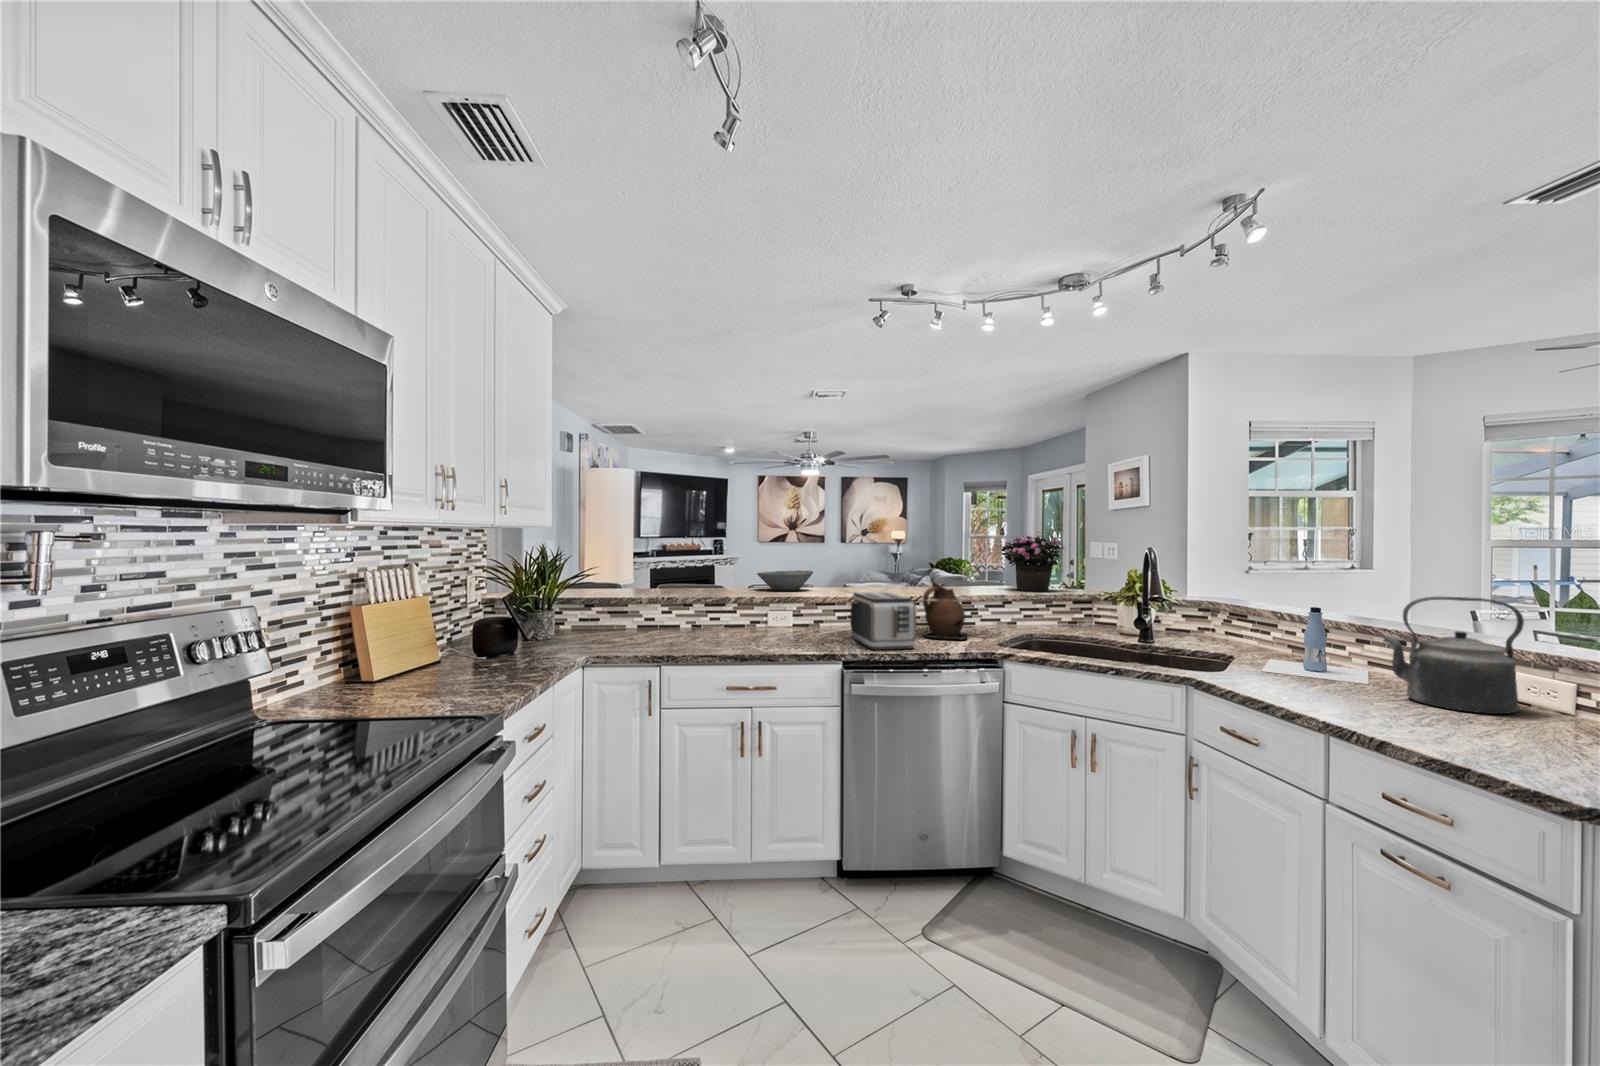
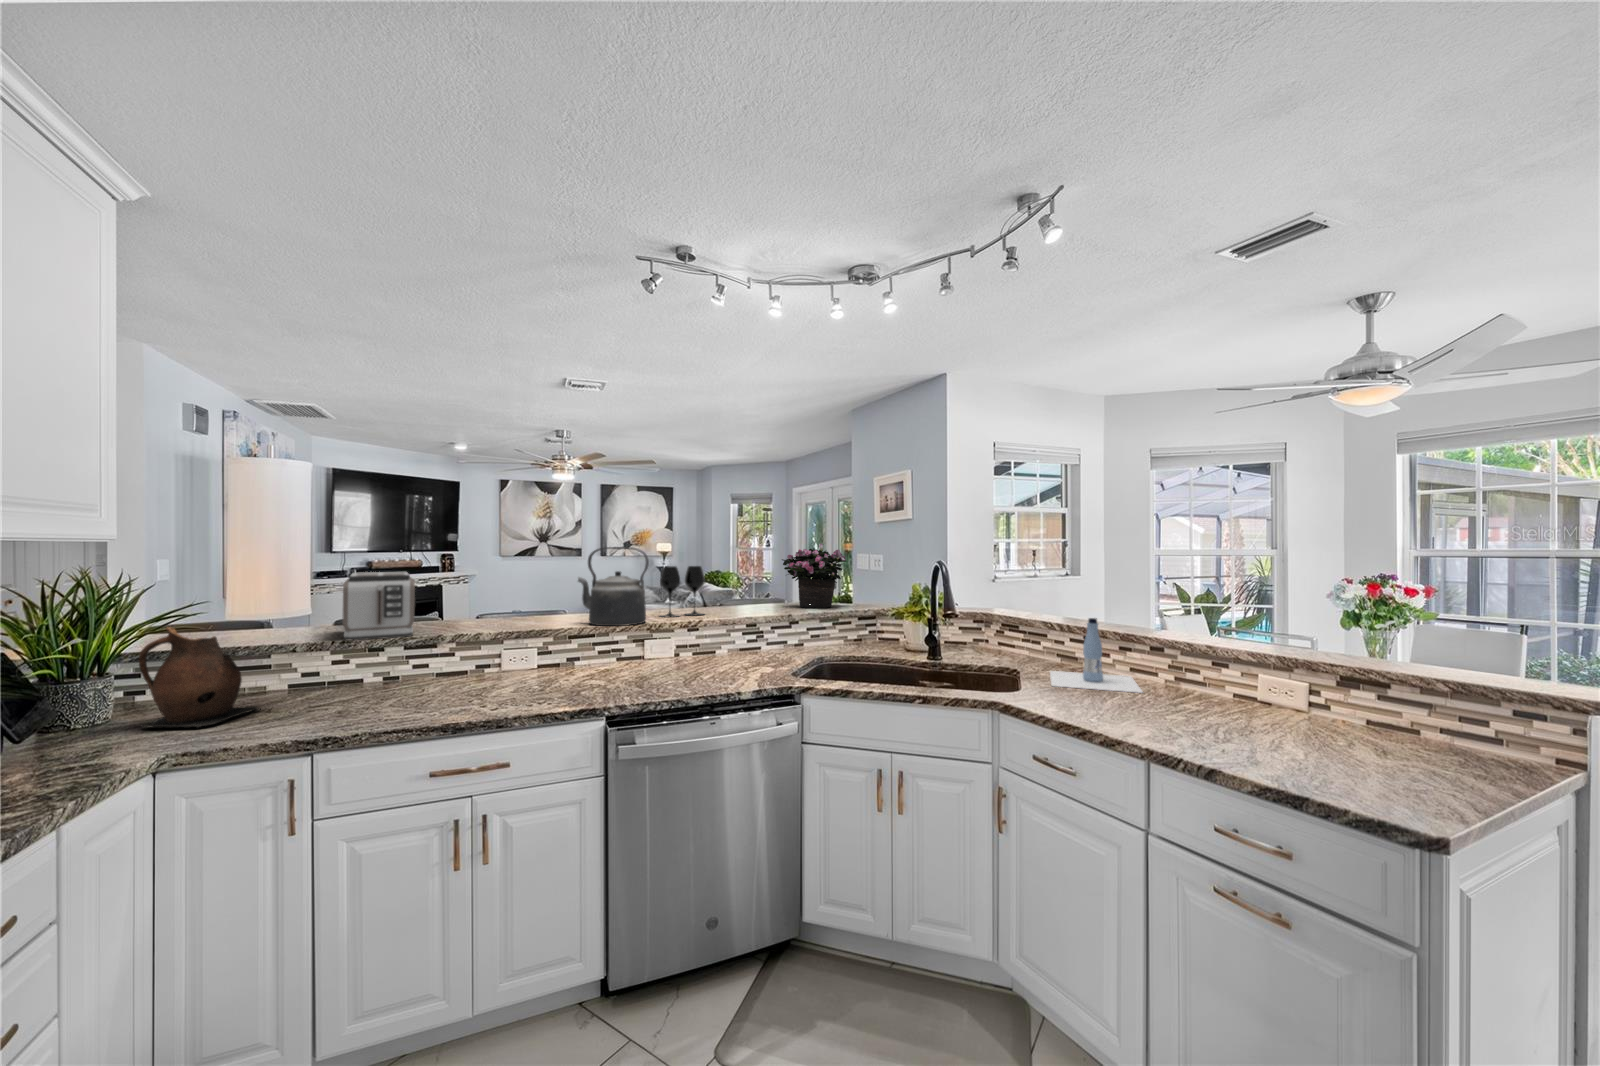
wine glass: none [887,550,927,593] -> present [660,566,705,617]
bowl: present [757,570,813,591] -> none [486,594,565,621]
ceramic pitcher: present [923,582,967,640] -> present [139,627,260,728]
toaster: present [850,592,916,650] -> present [343,572,415,640]
kettle: present [1384,596,1524,714] -> present [578,547,649,626]

